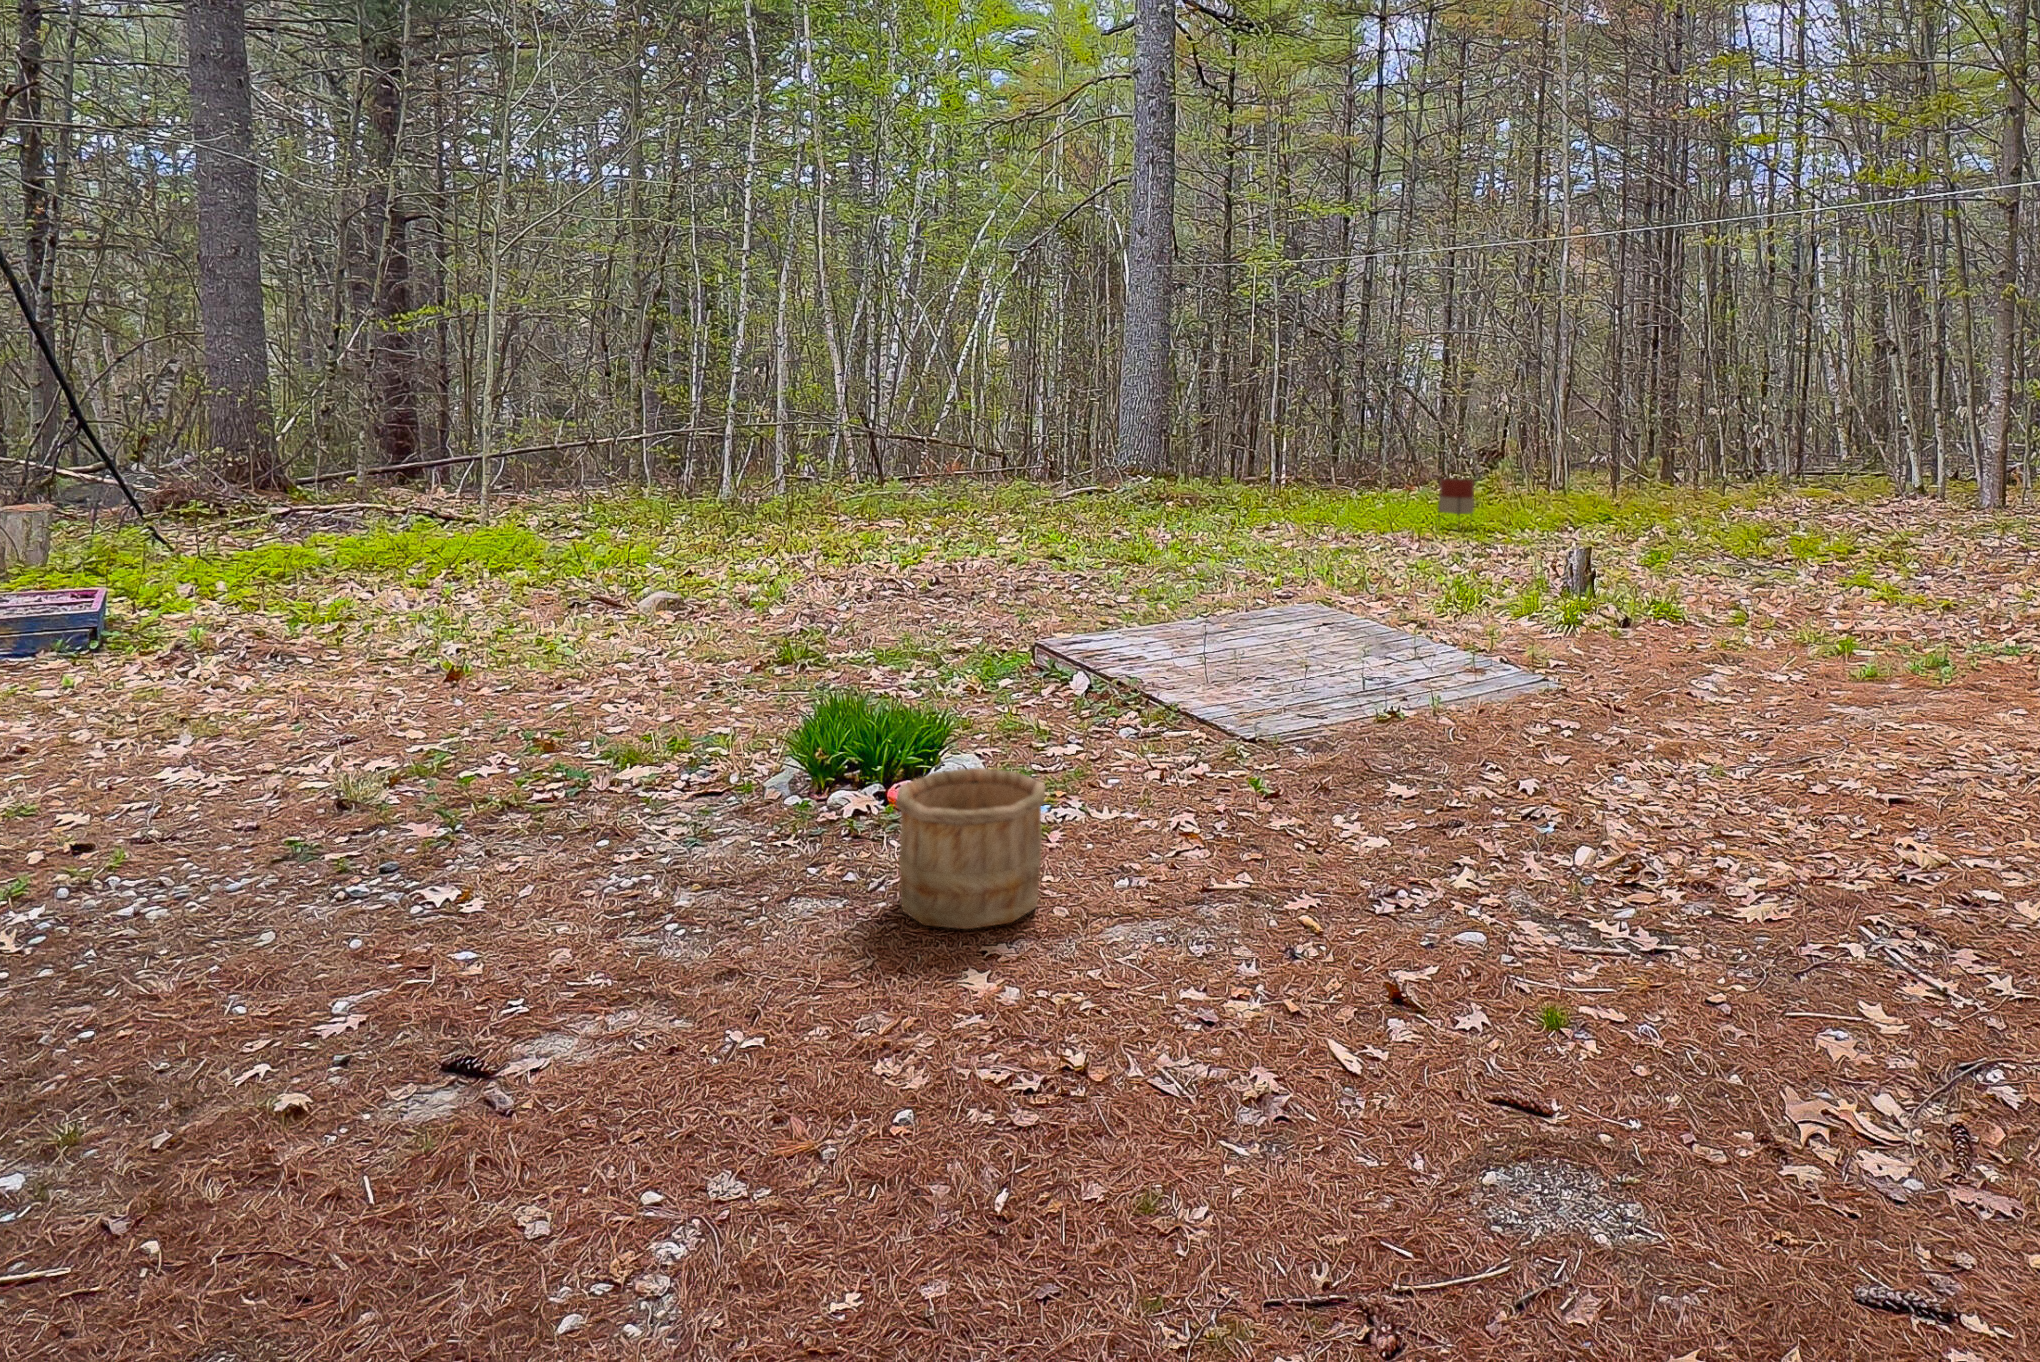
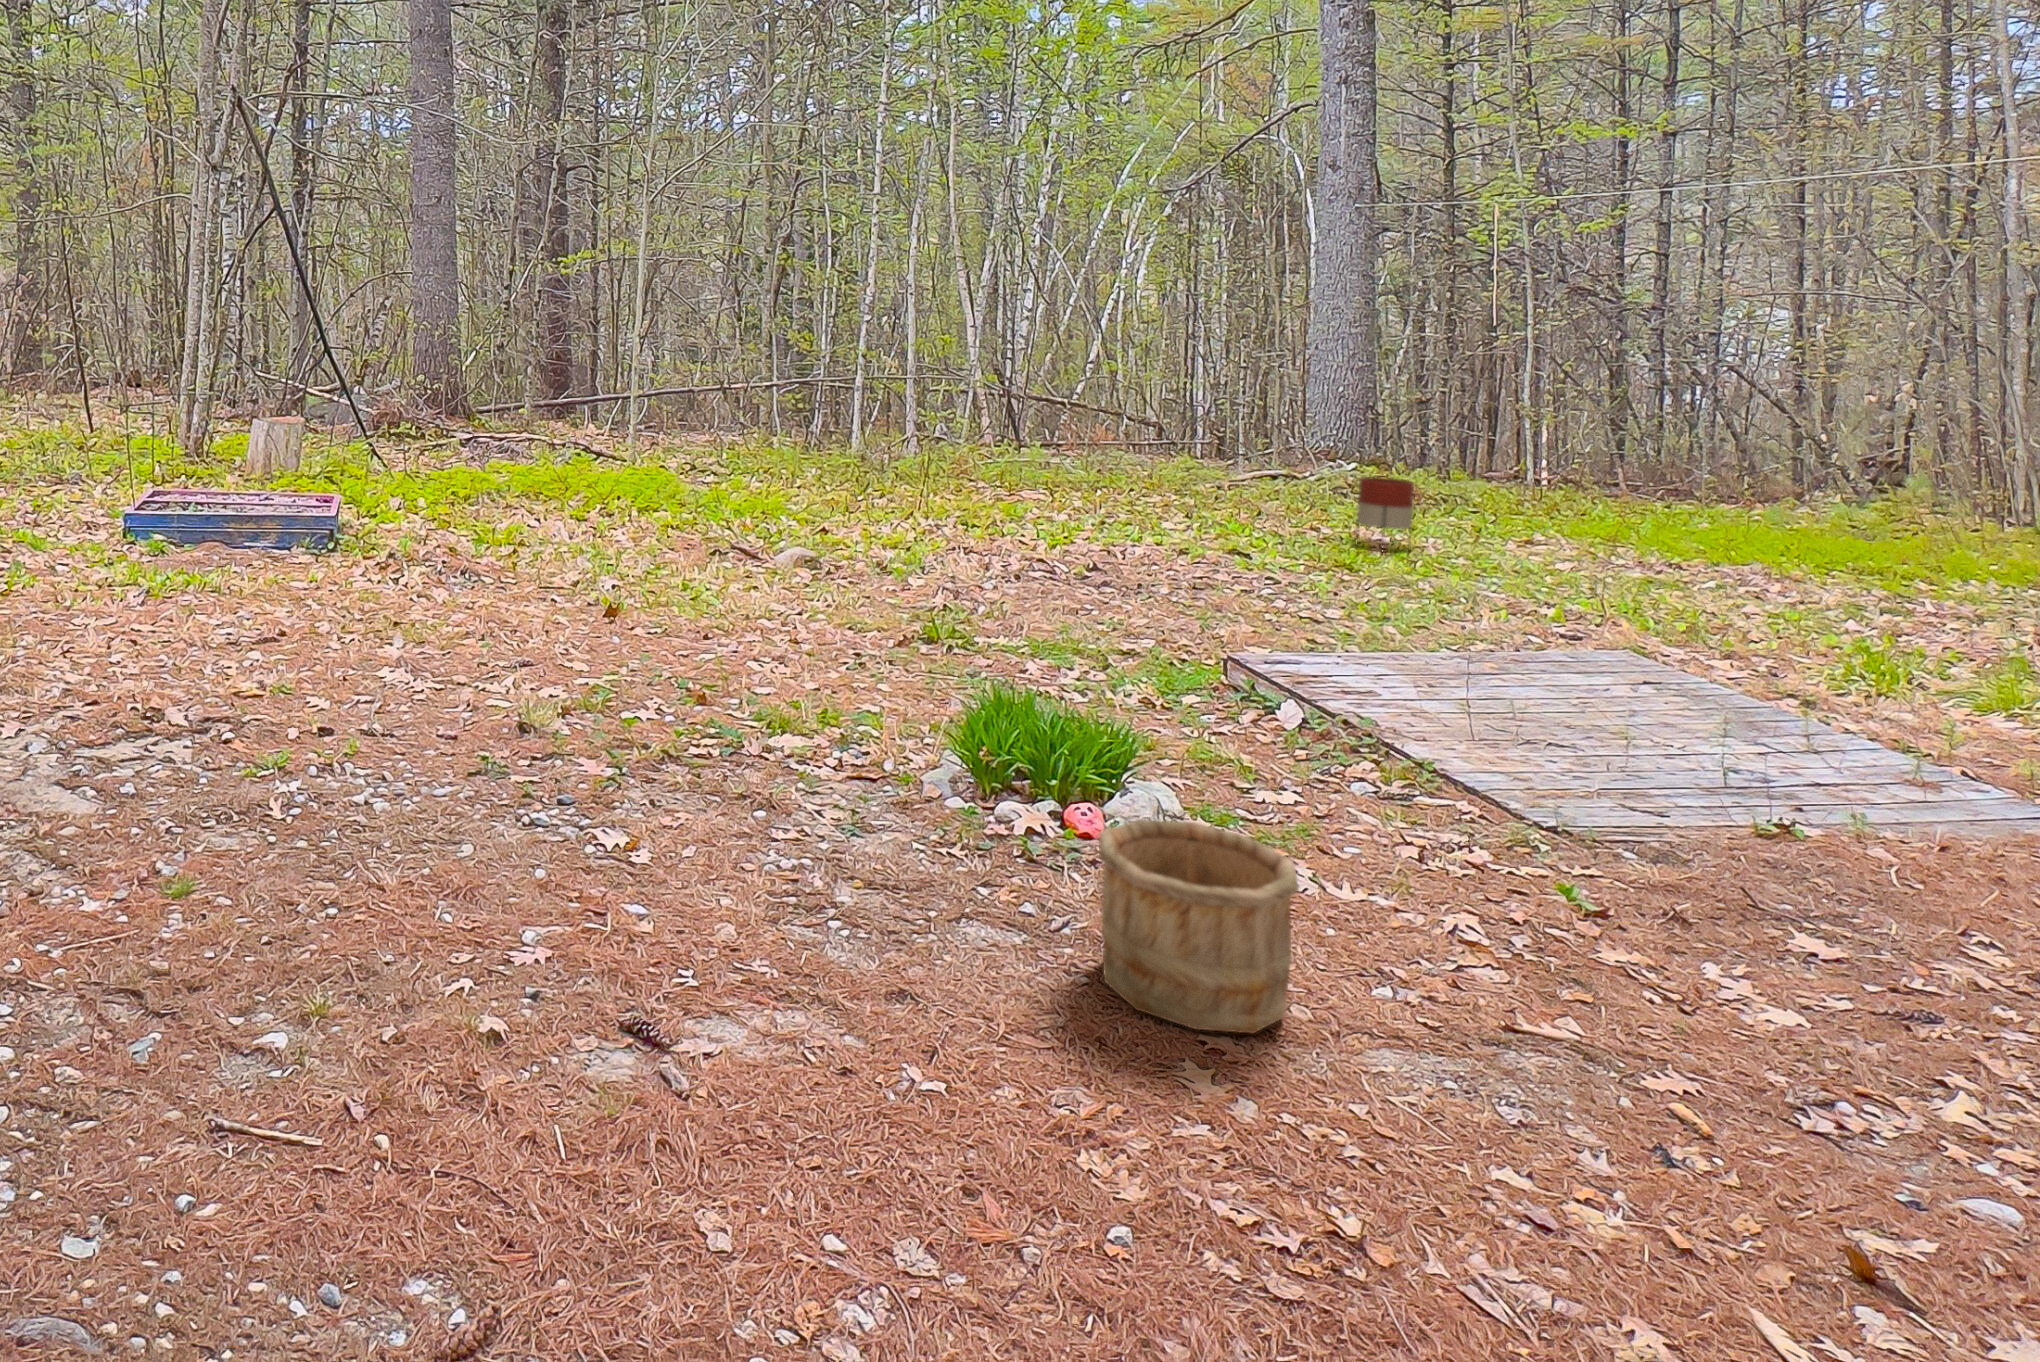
planter: present [1438,478,1474,527] -> present [1355,477,1414,548]

